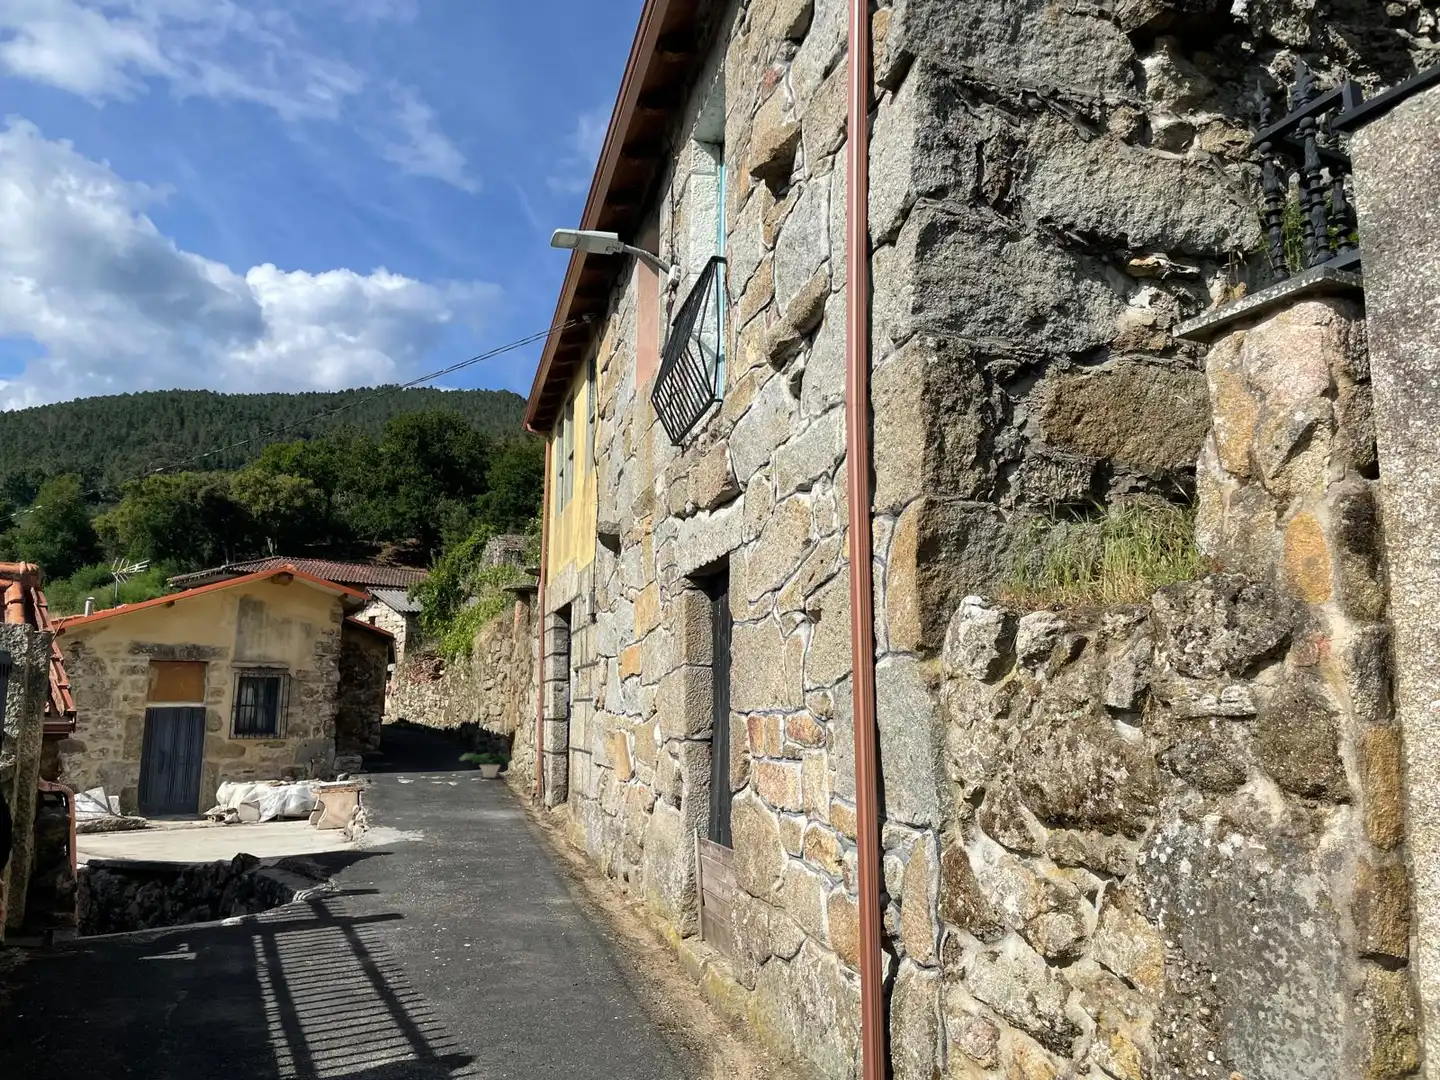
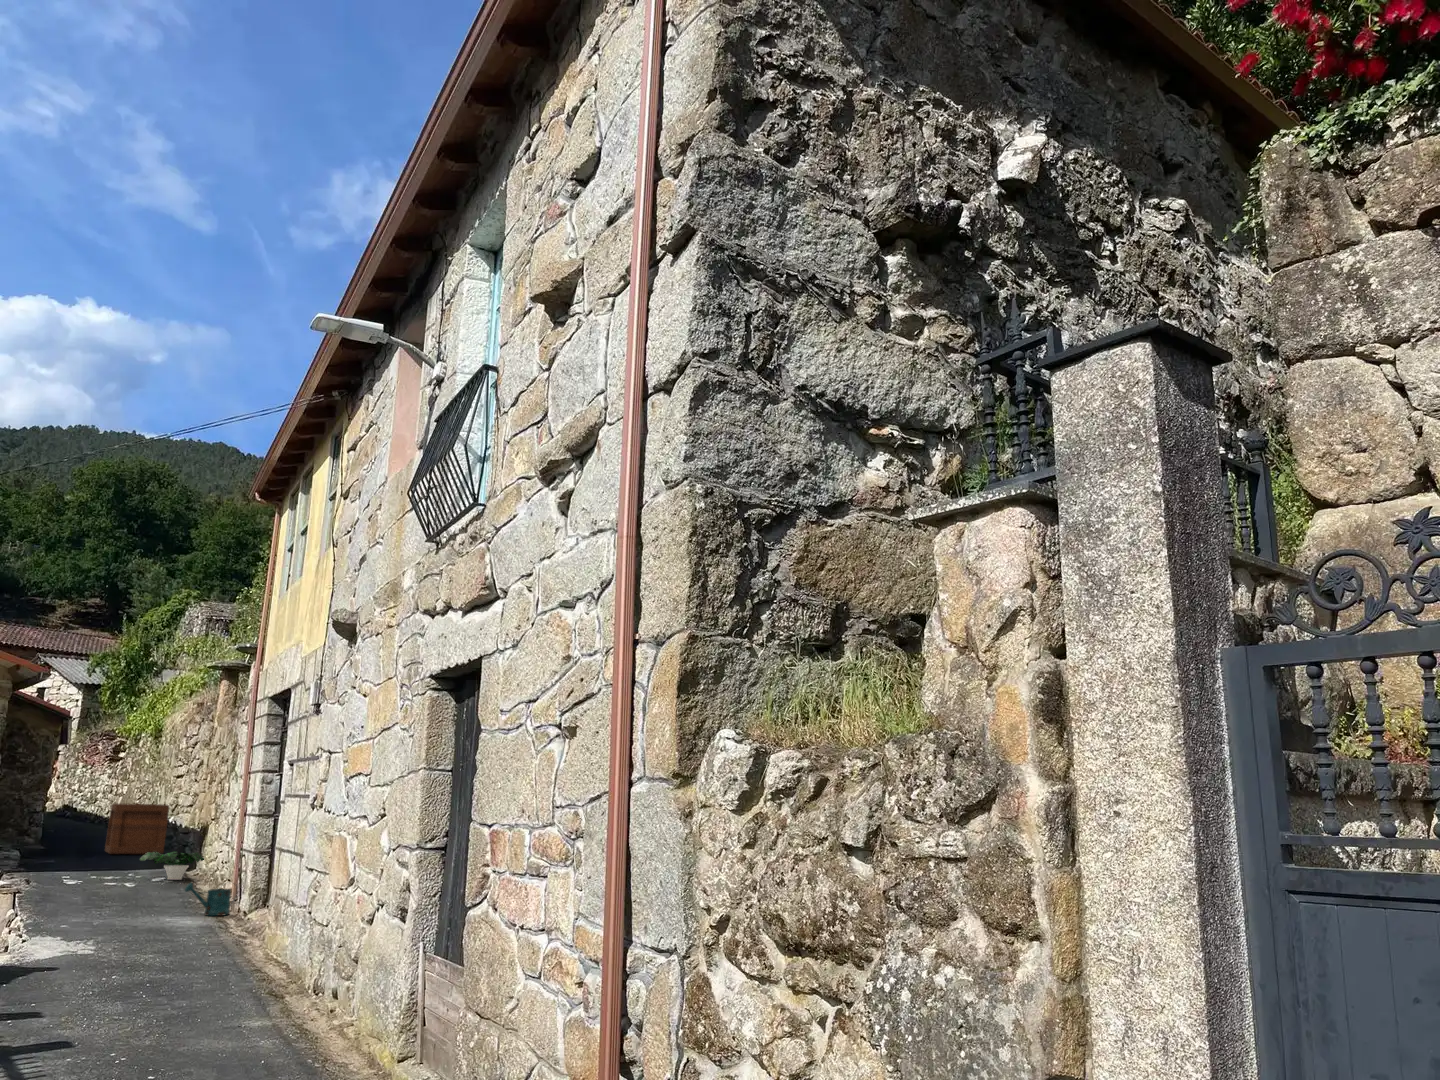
wooden crate: none [433,712,483,757] -> present [105,803,169,854]
watering can: none [495,778,540,808] -> present [185,883,235,916]

